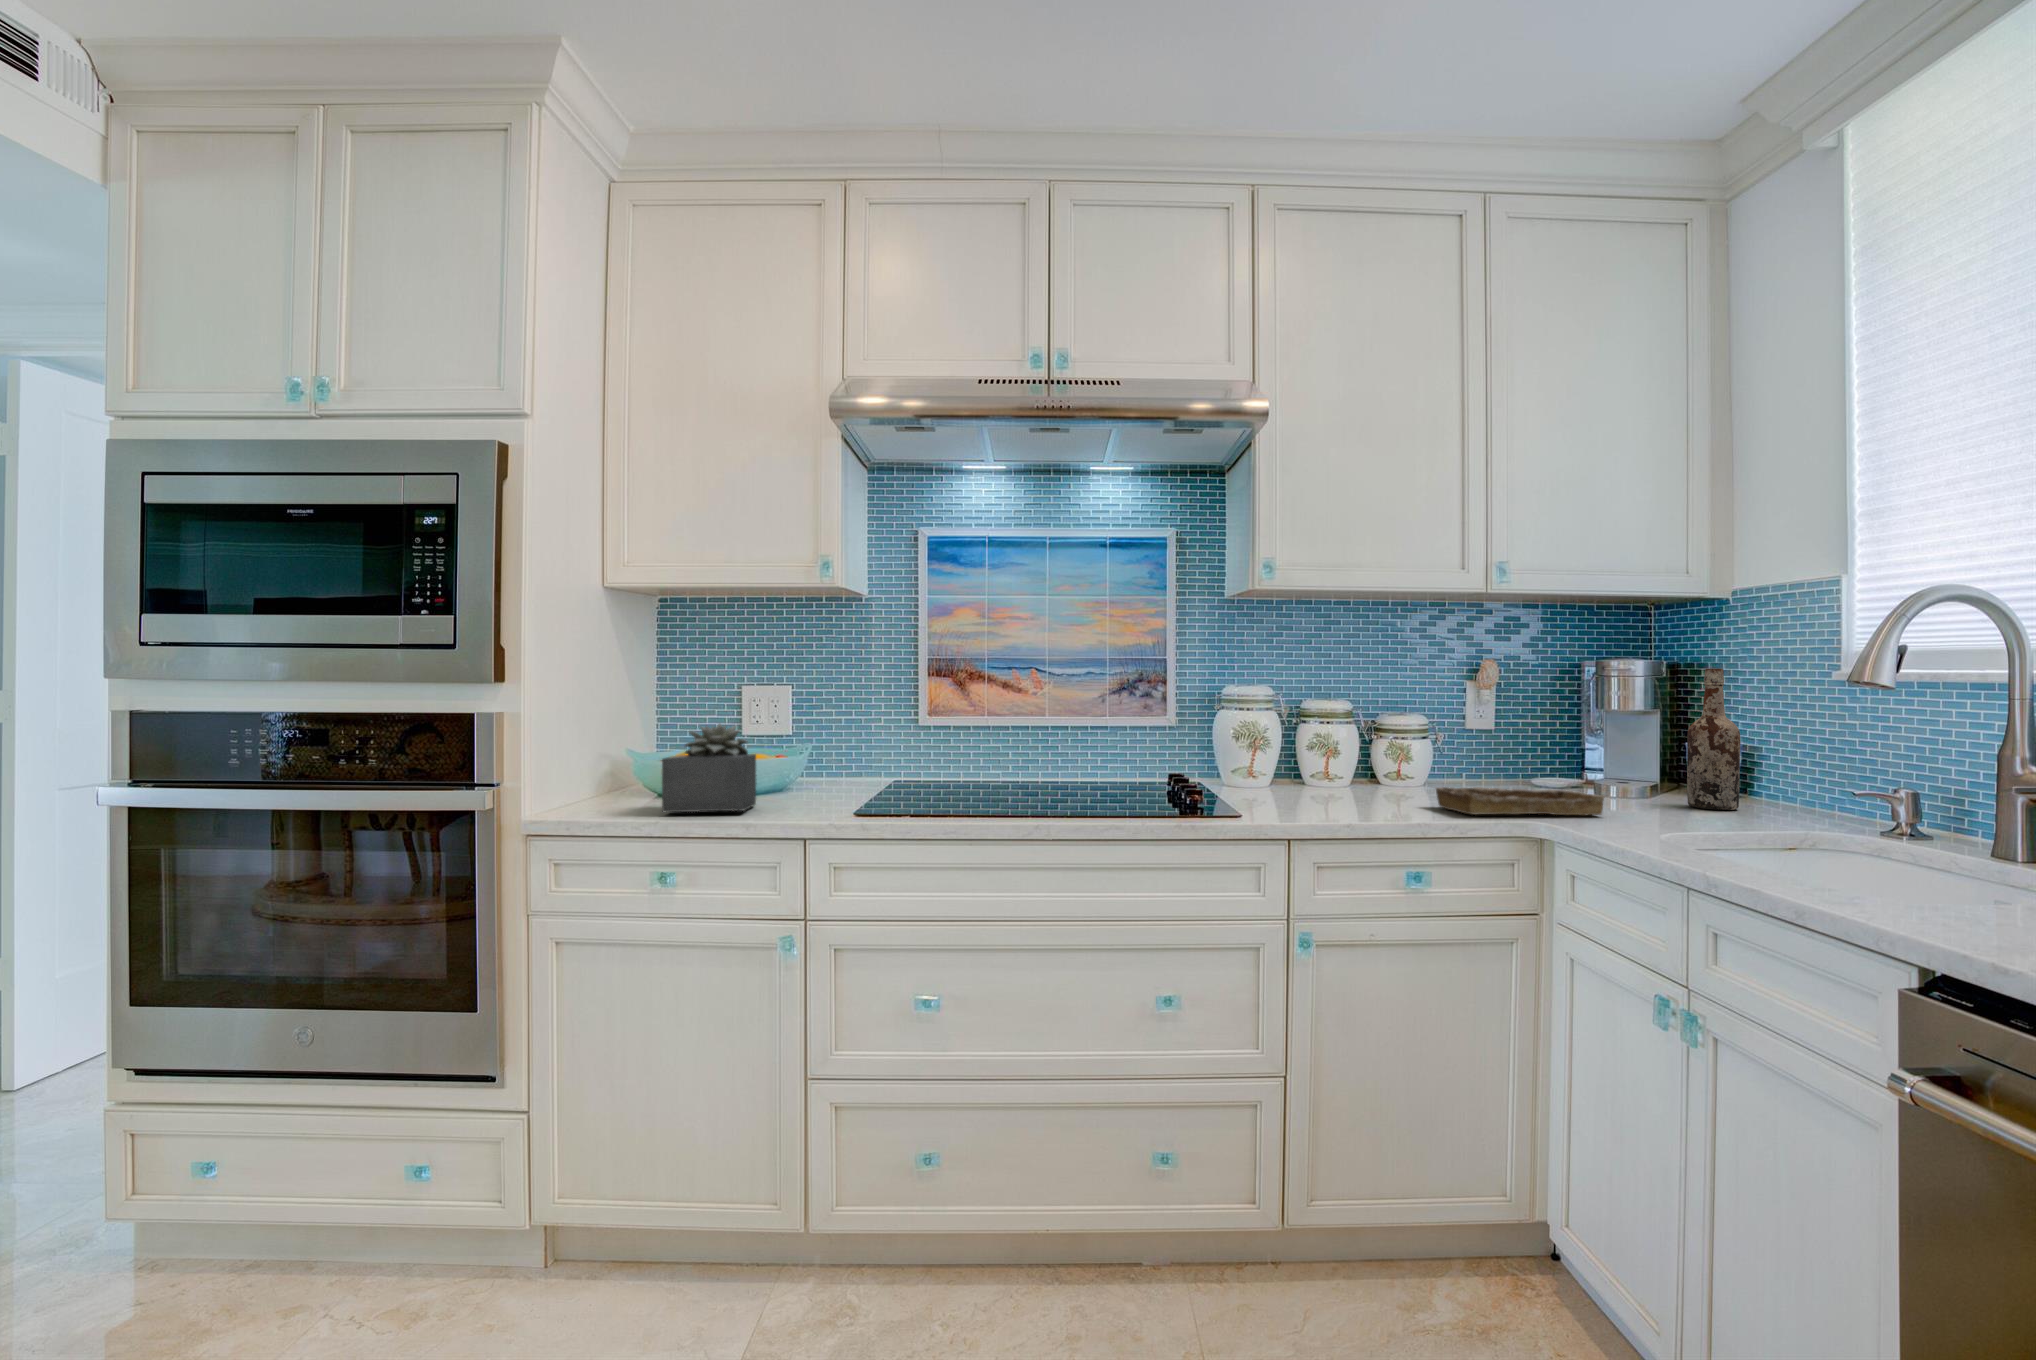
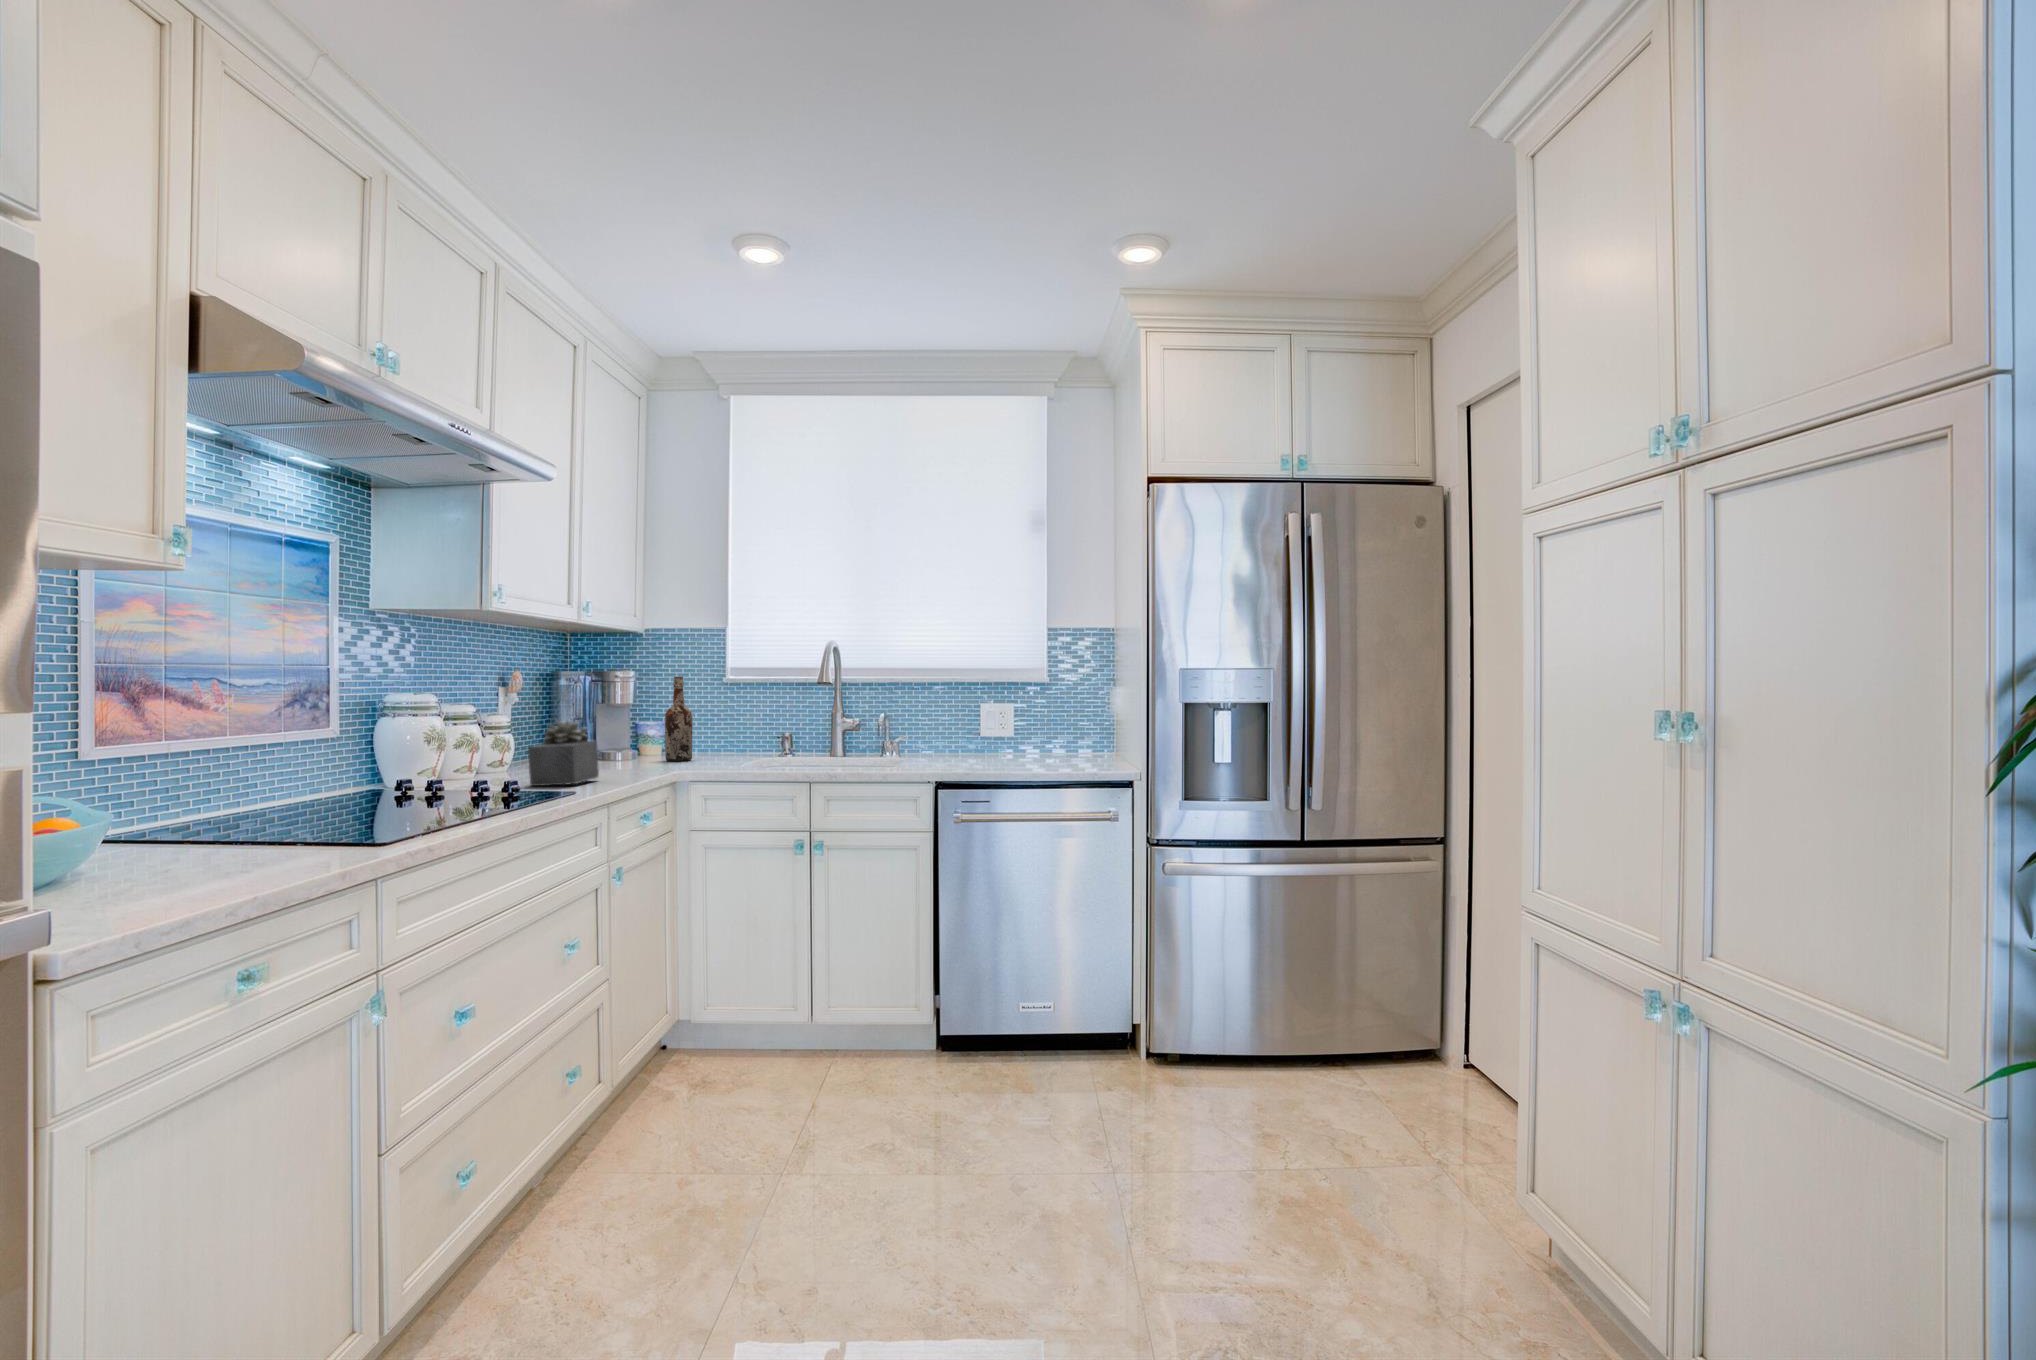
succulent plant: present [662,724,756,812] -> present [528,721,599,786]
tray: present [1436,787,1605,815] -> none [601,755,686,776]

